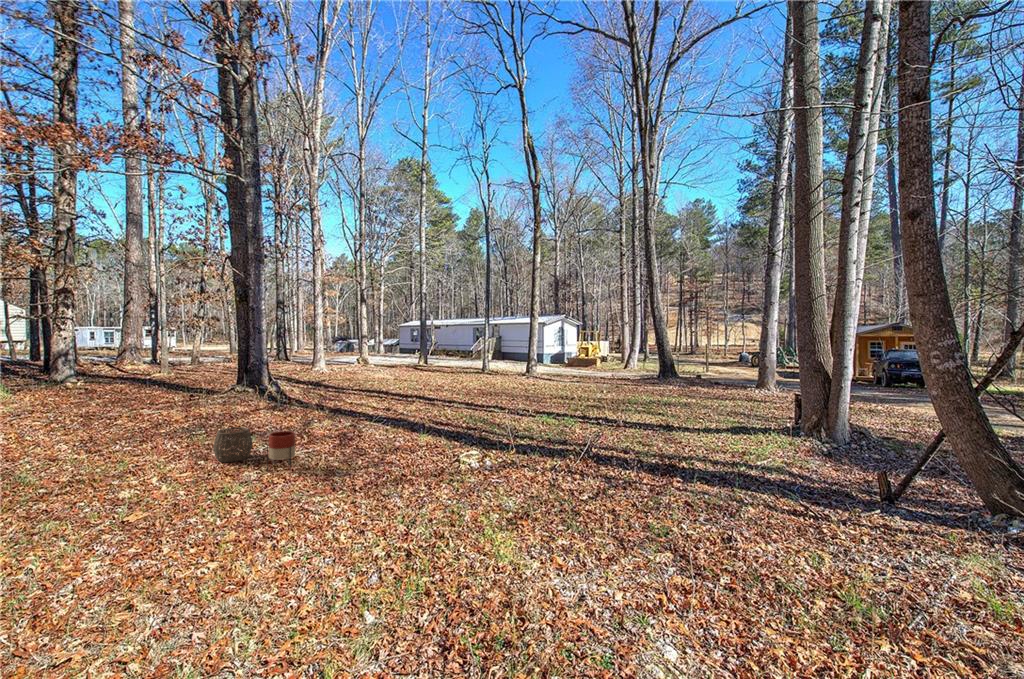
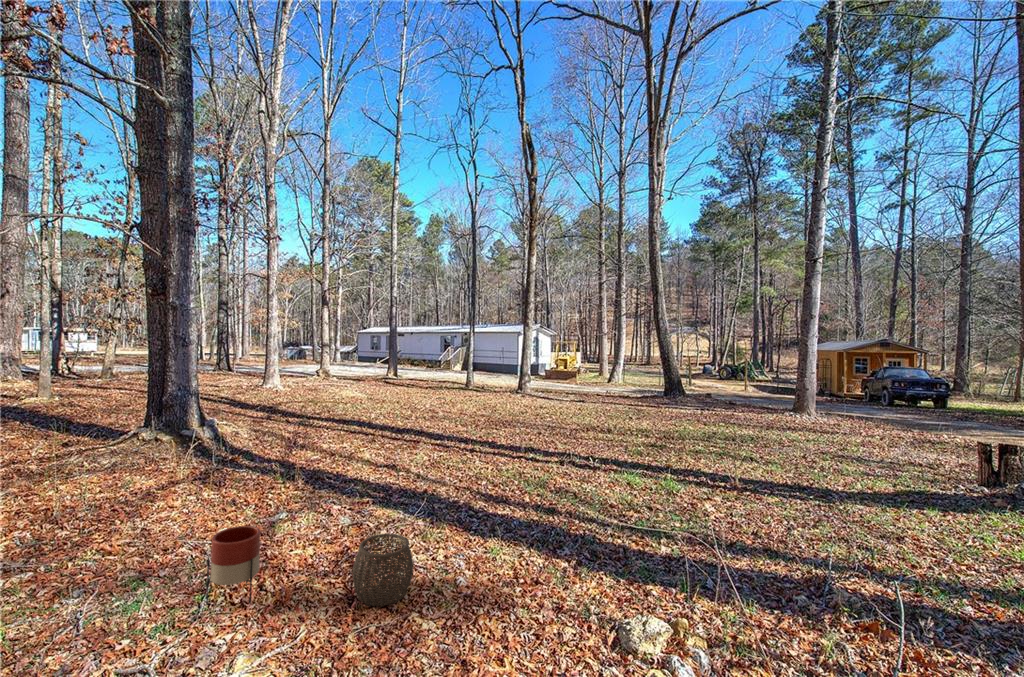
woven basket: present [214,427,252,462] -> present [352,534,414,607]

